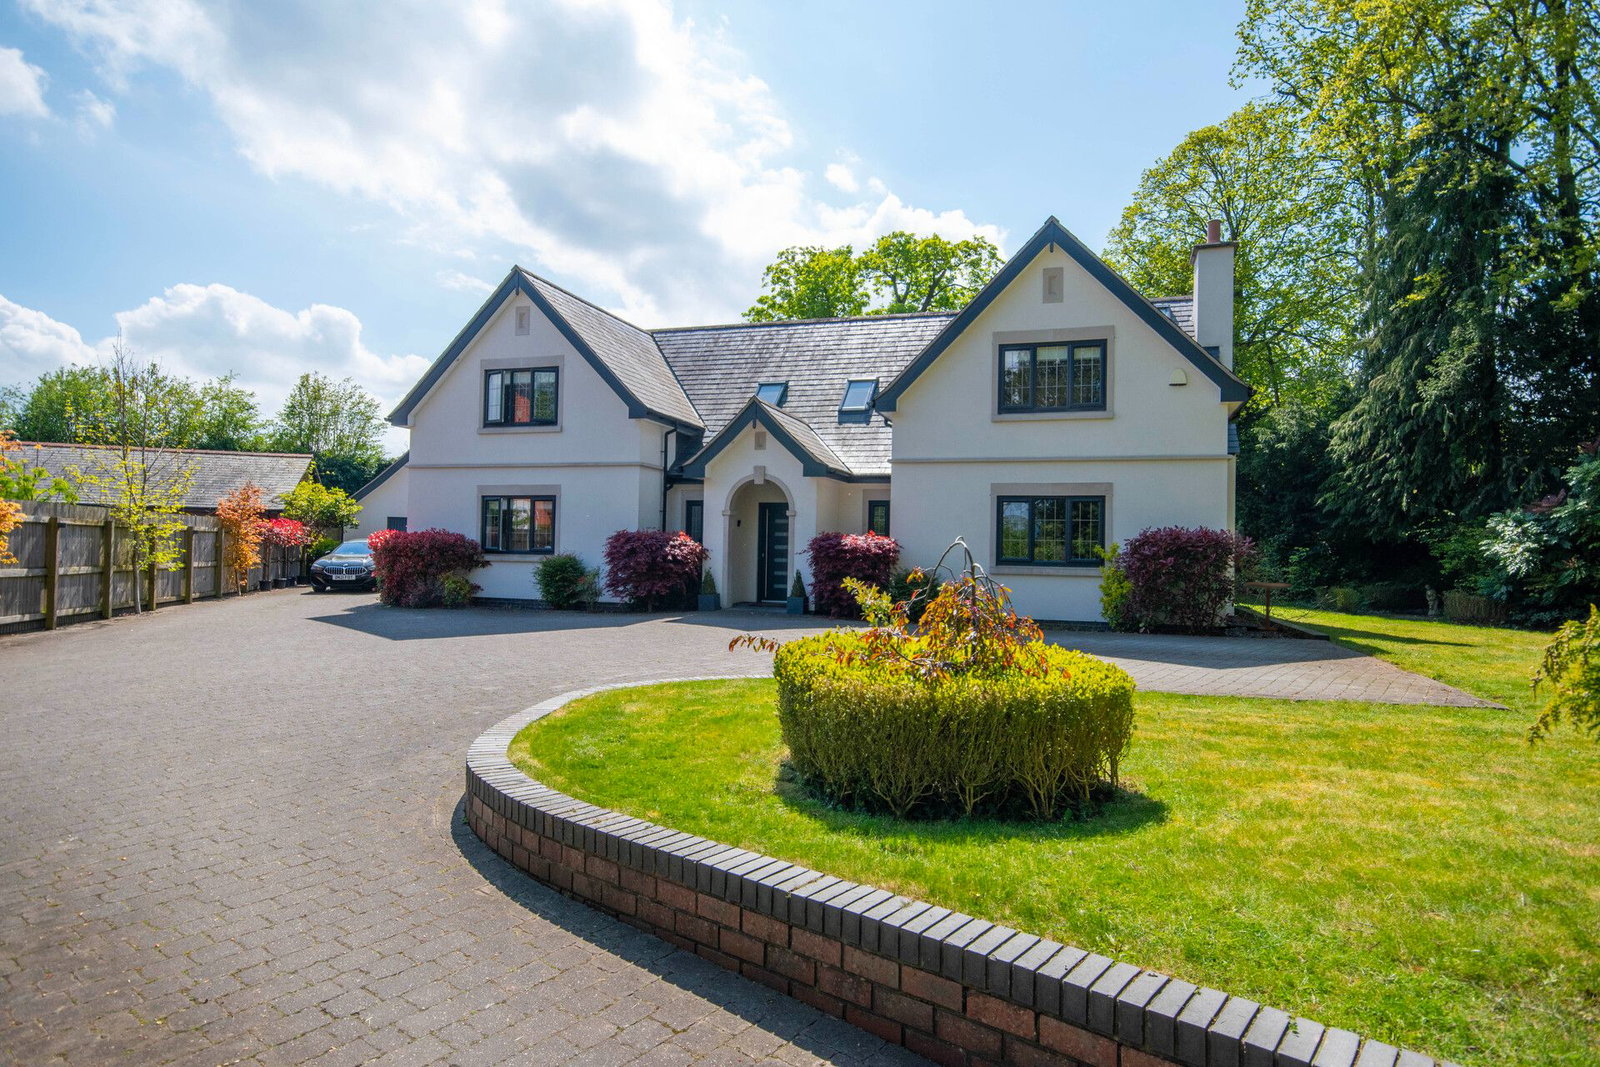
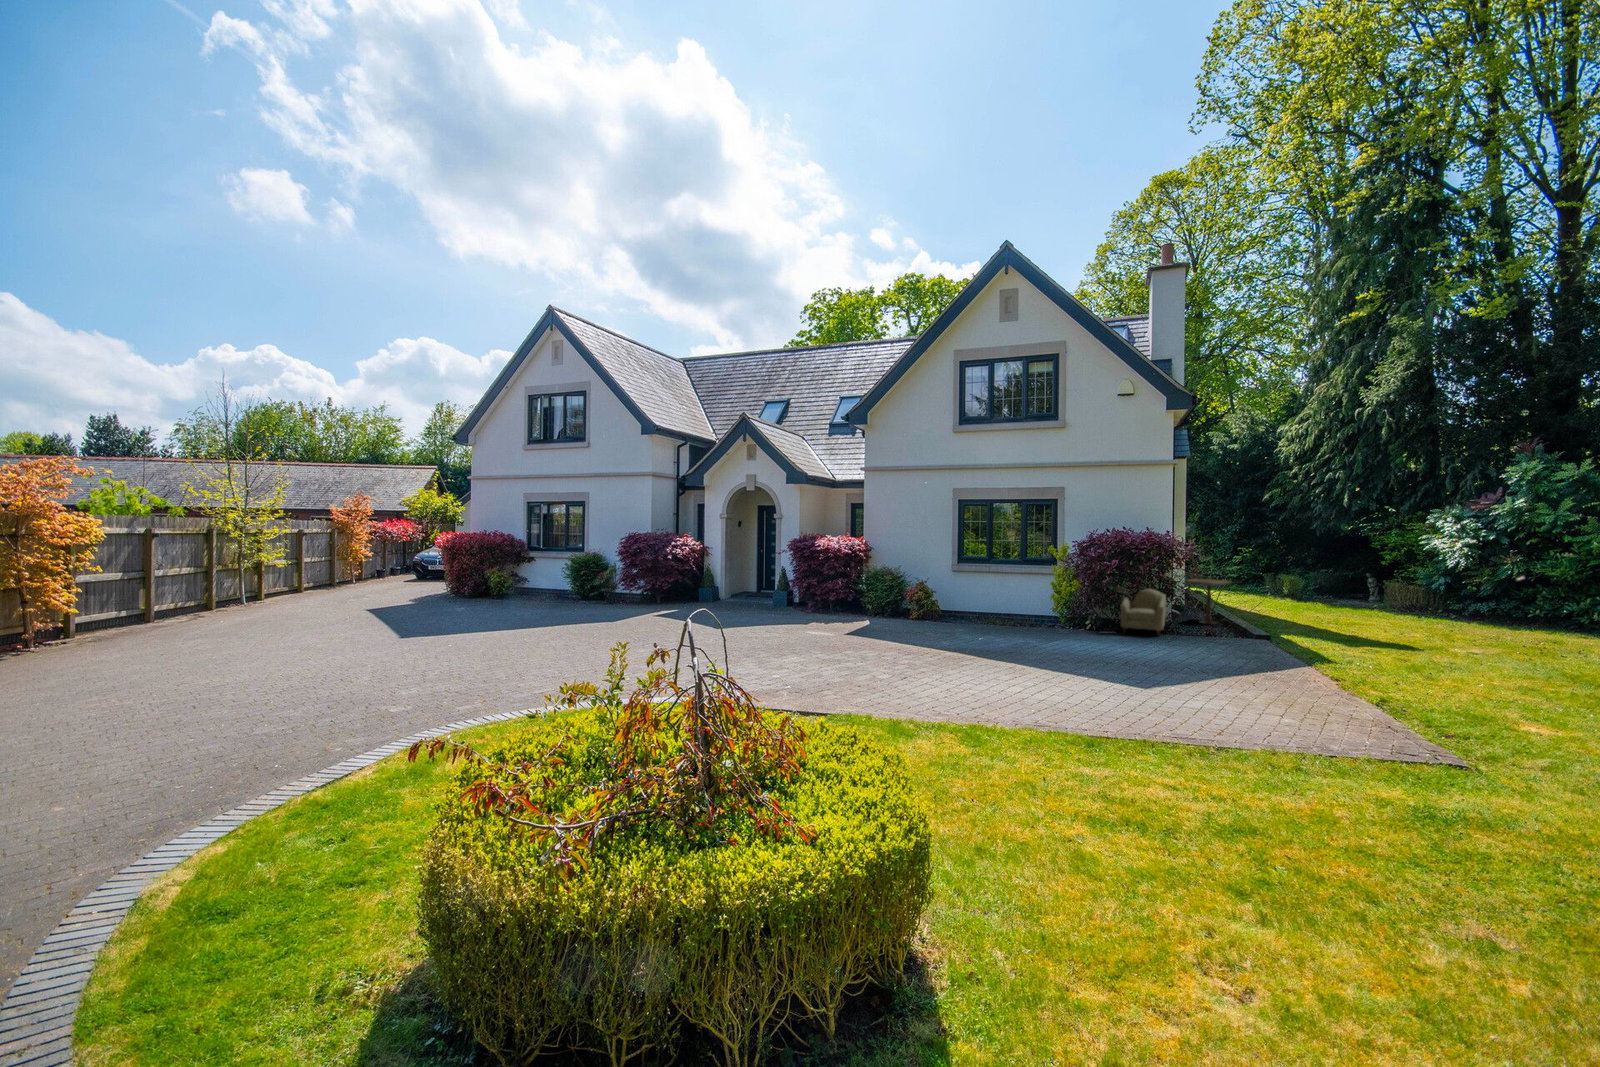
chair: none [1180,589,1226,639] -> present [1120,589,1166,636]

